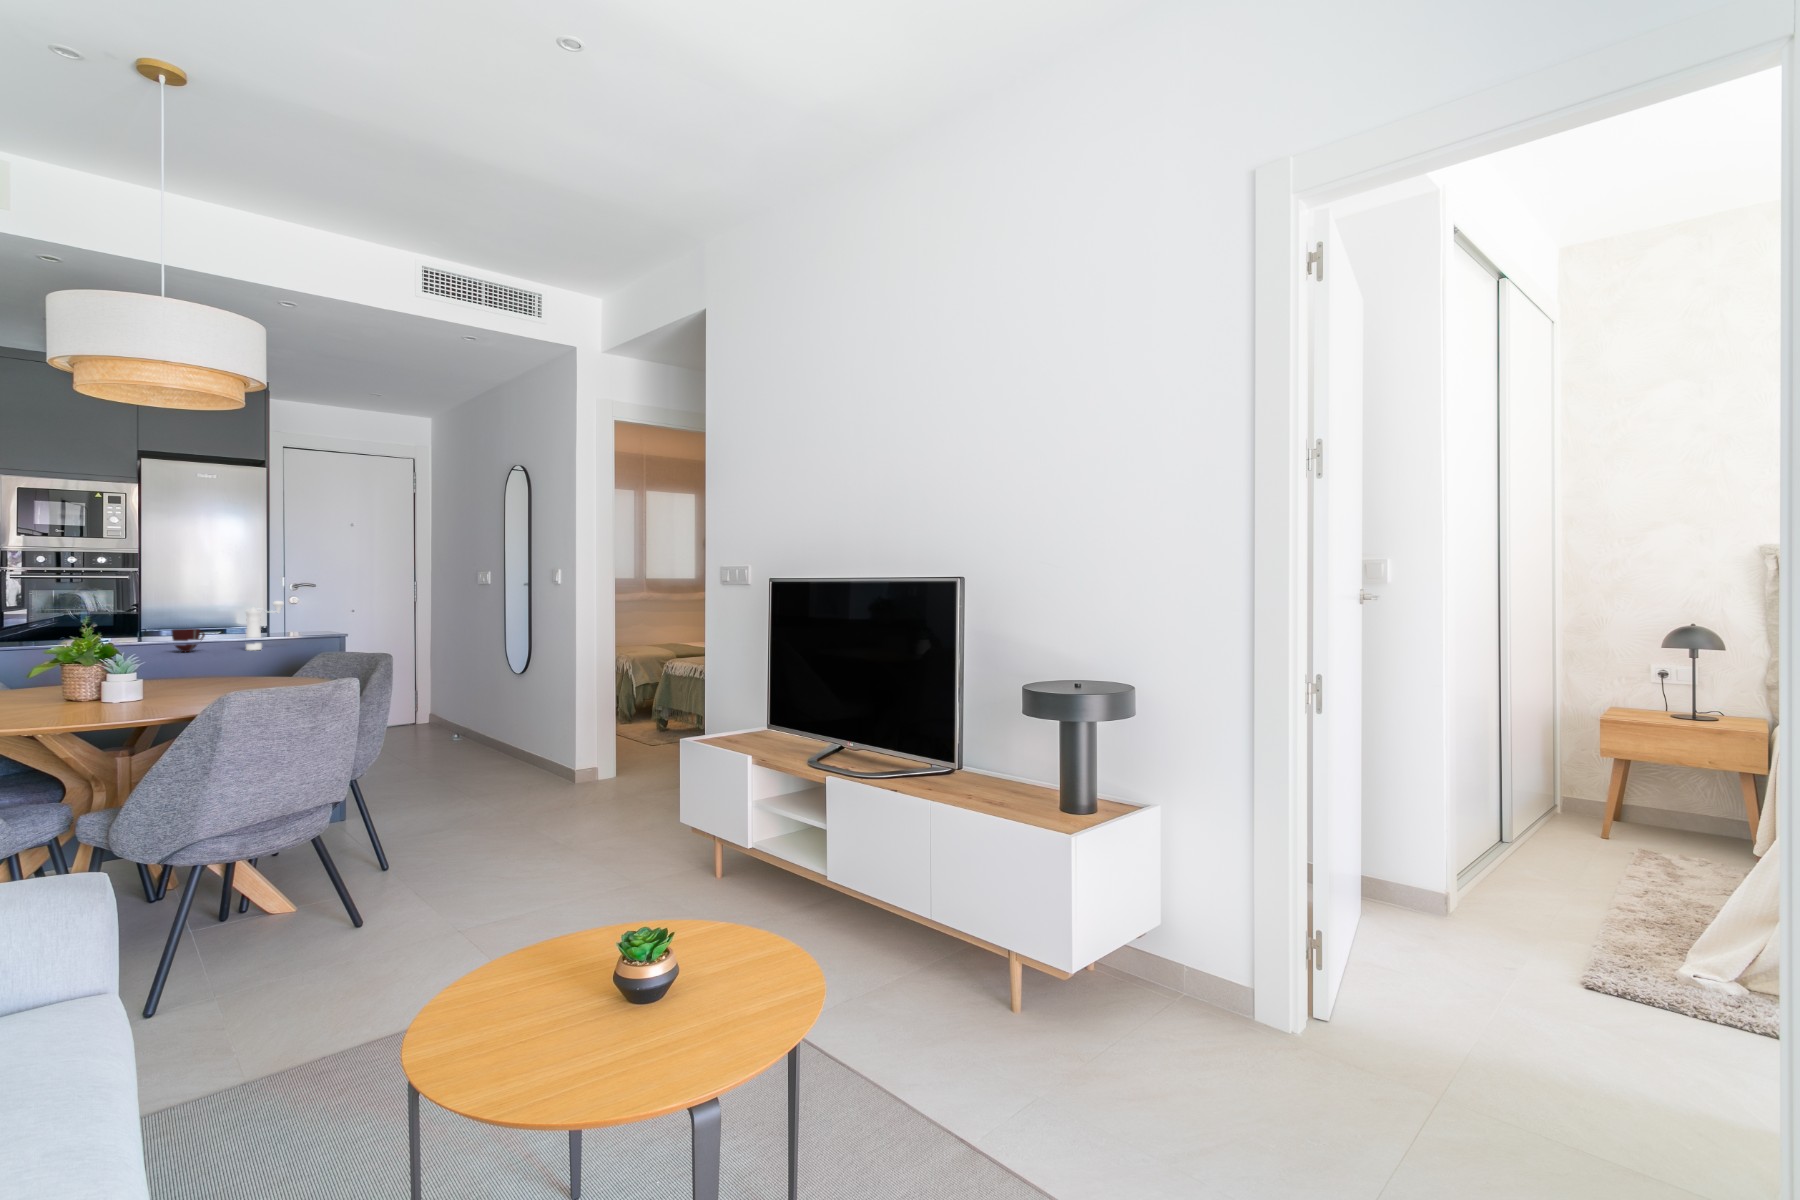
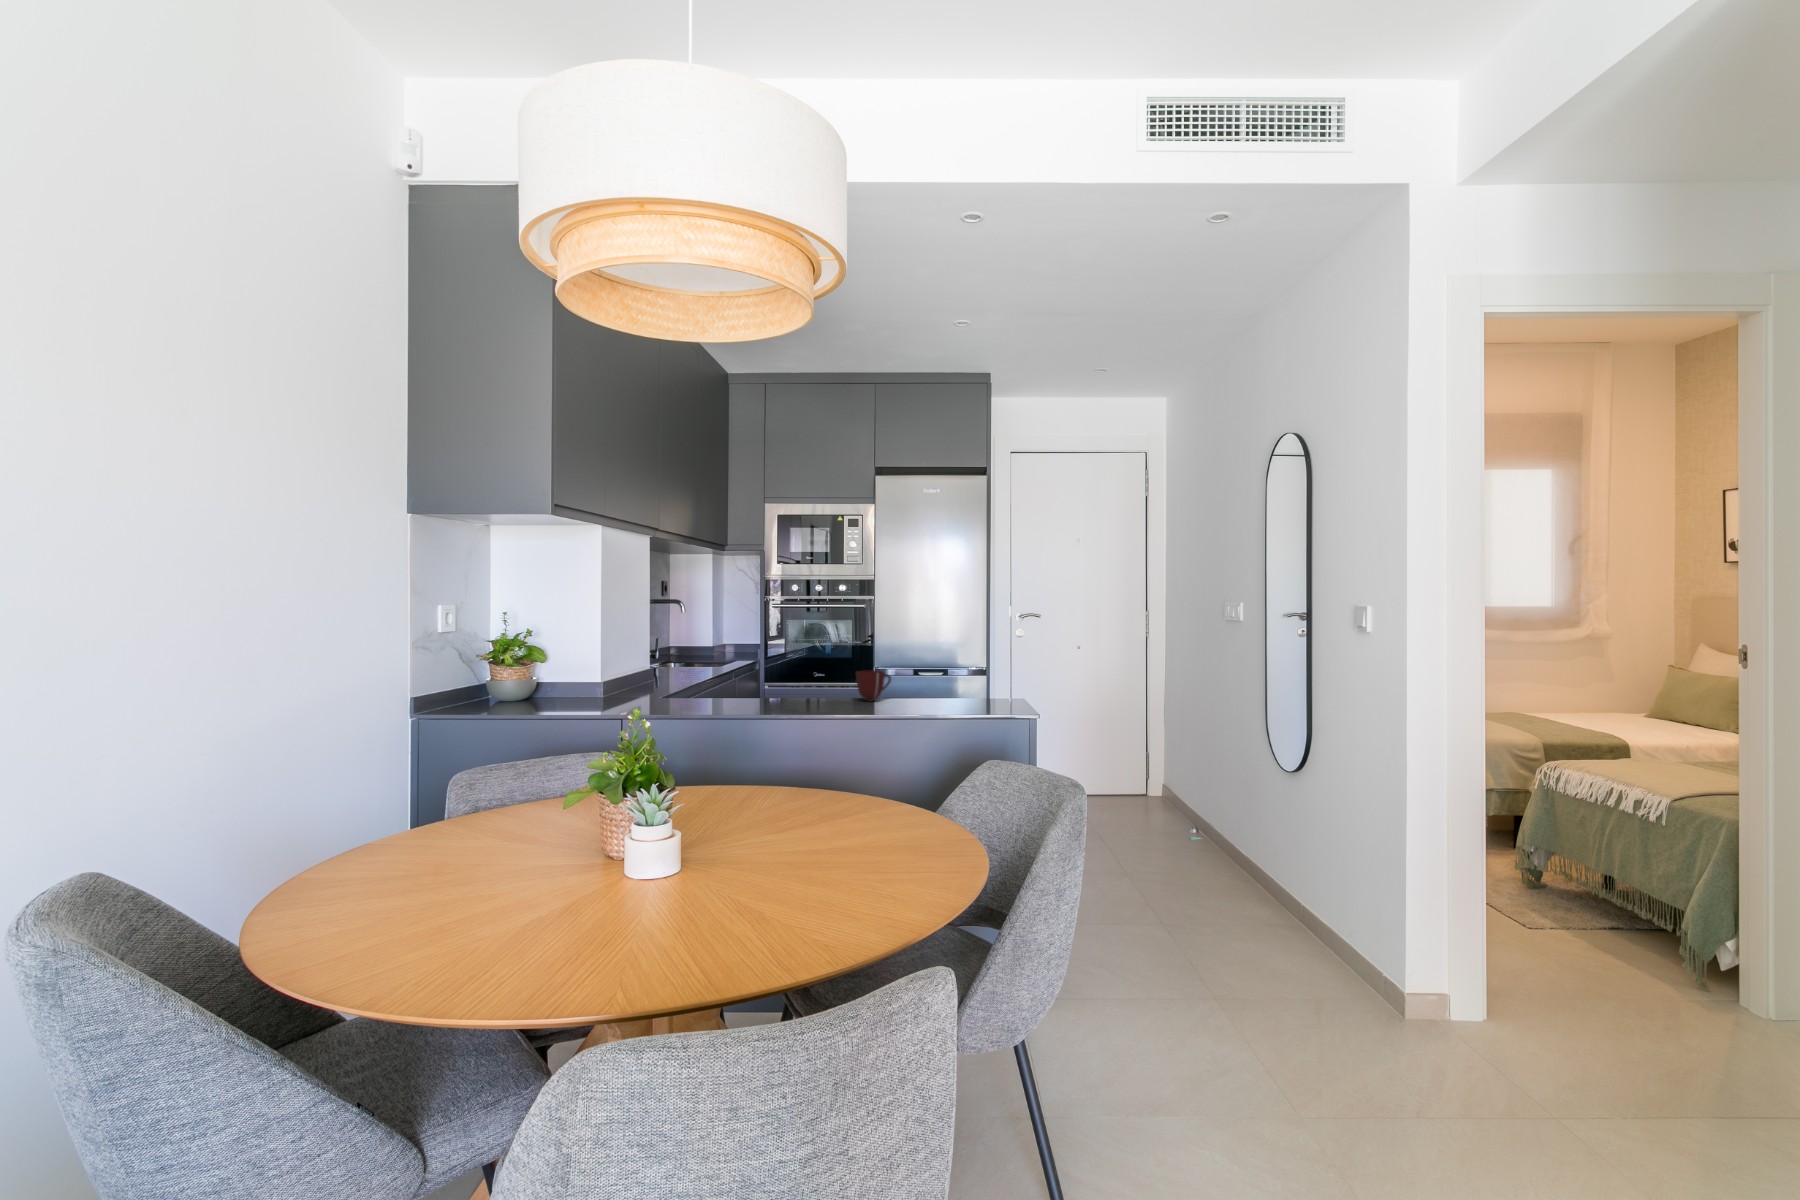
pepper mill: present [246,601,284,651] -> none [931,636,977,704]

